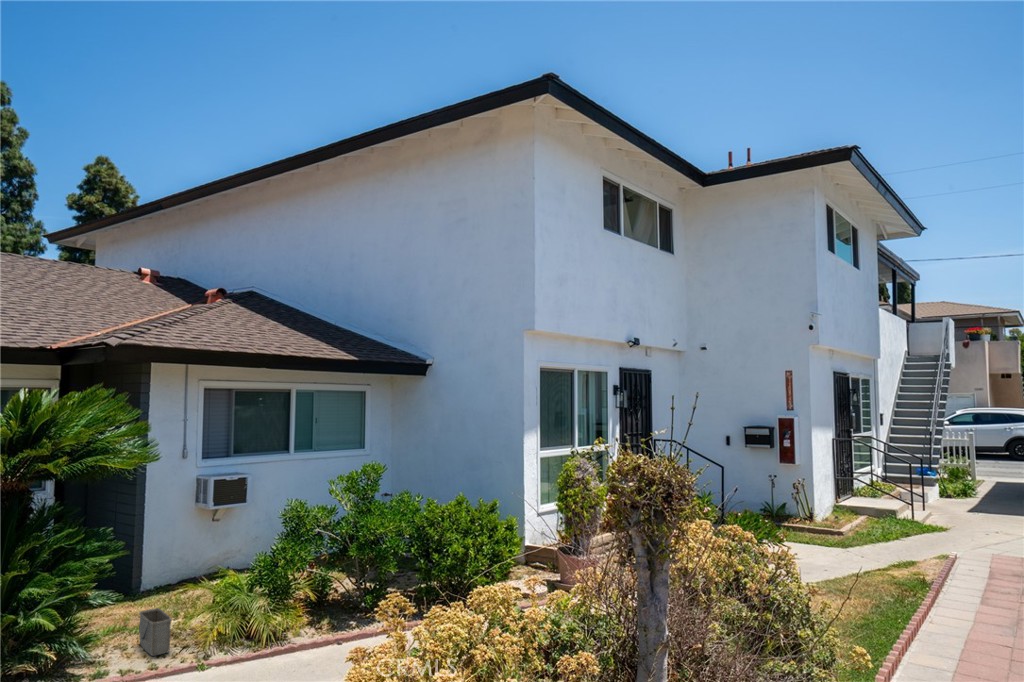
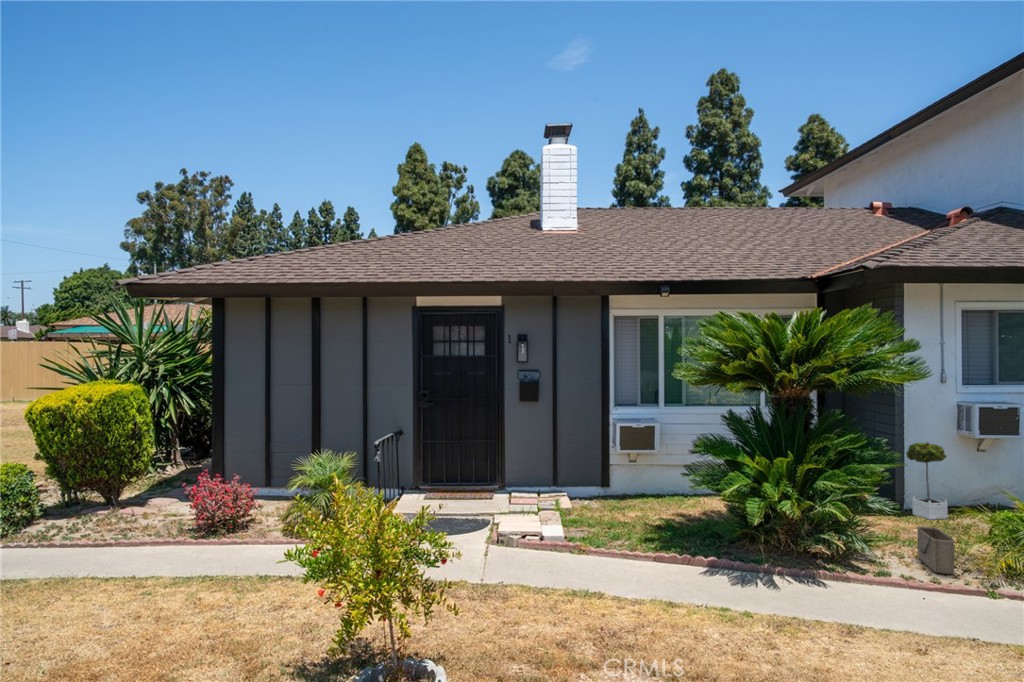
potted tree: none [145,518,184,596] -> present [906,442,948,520]

